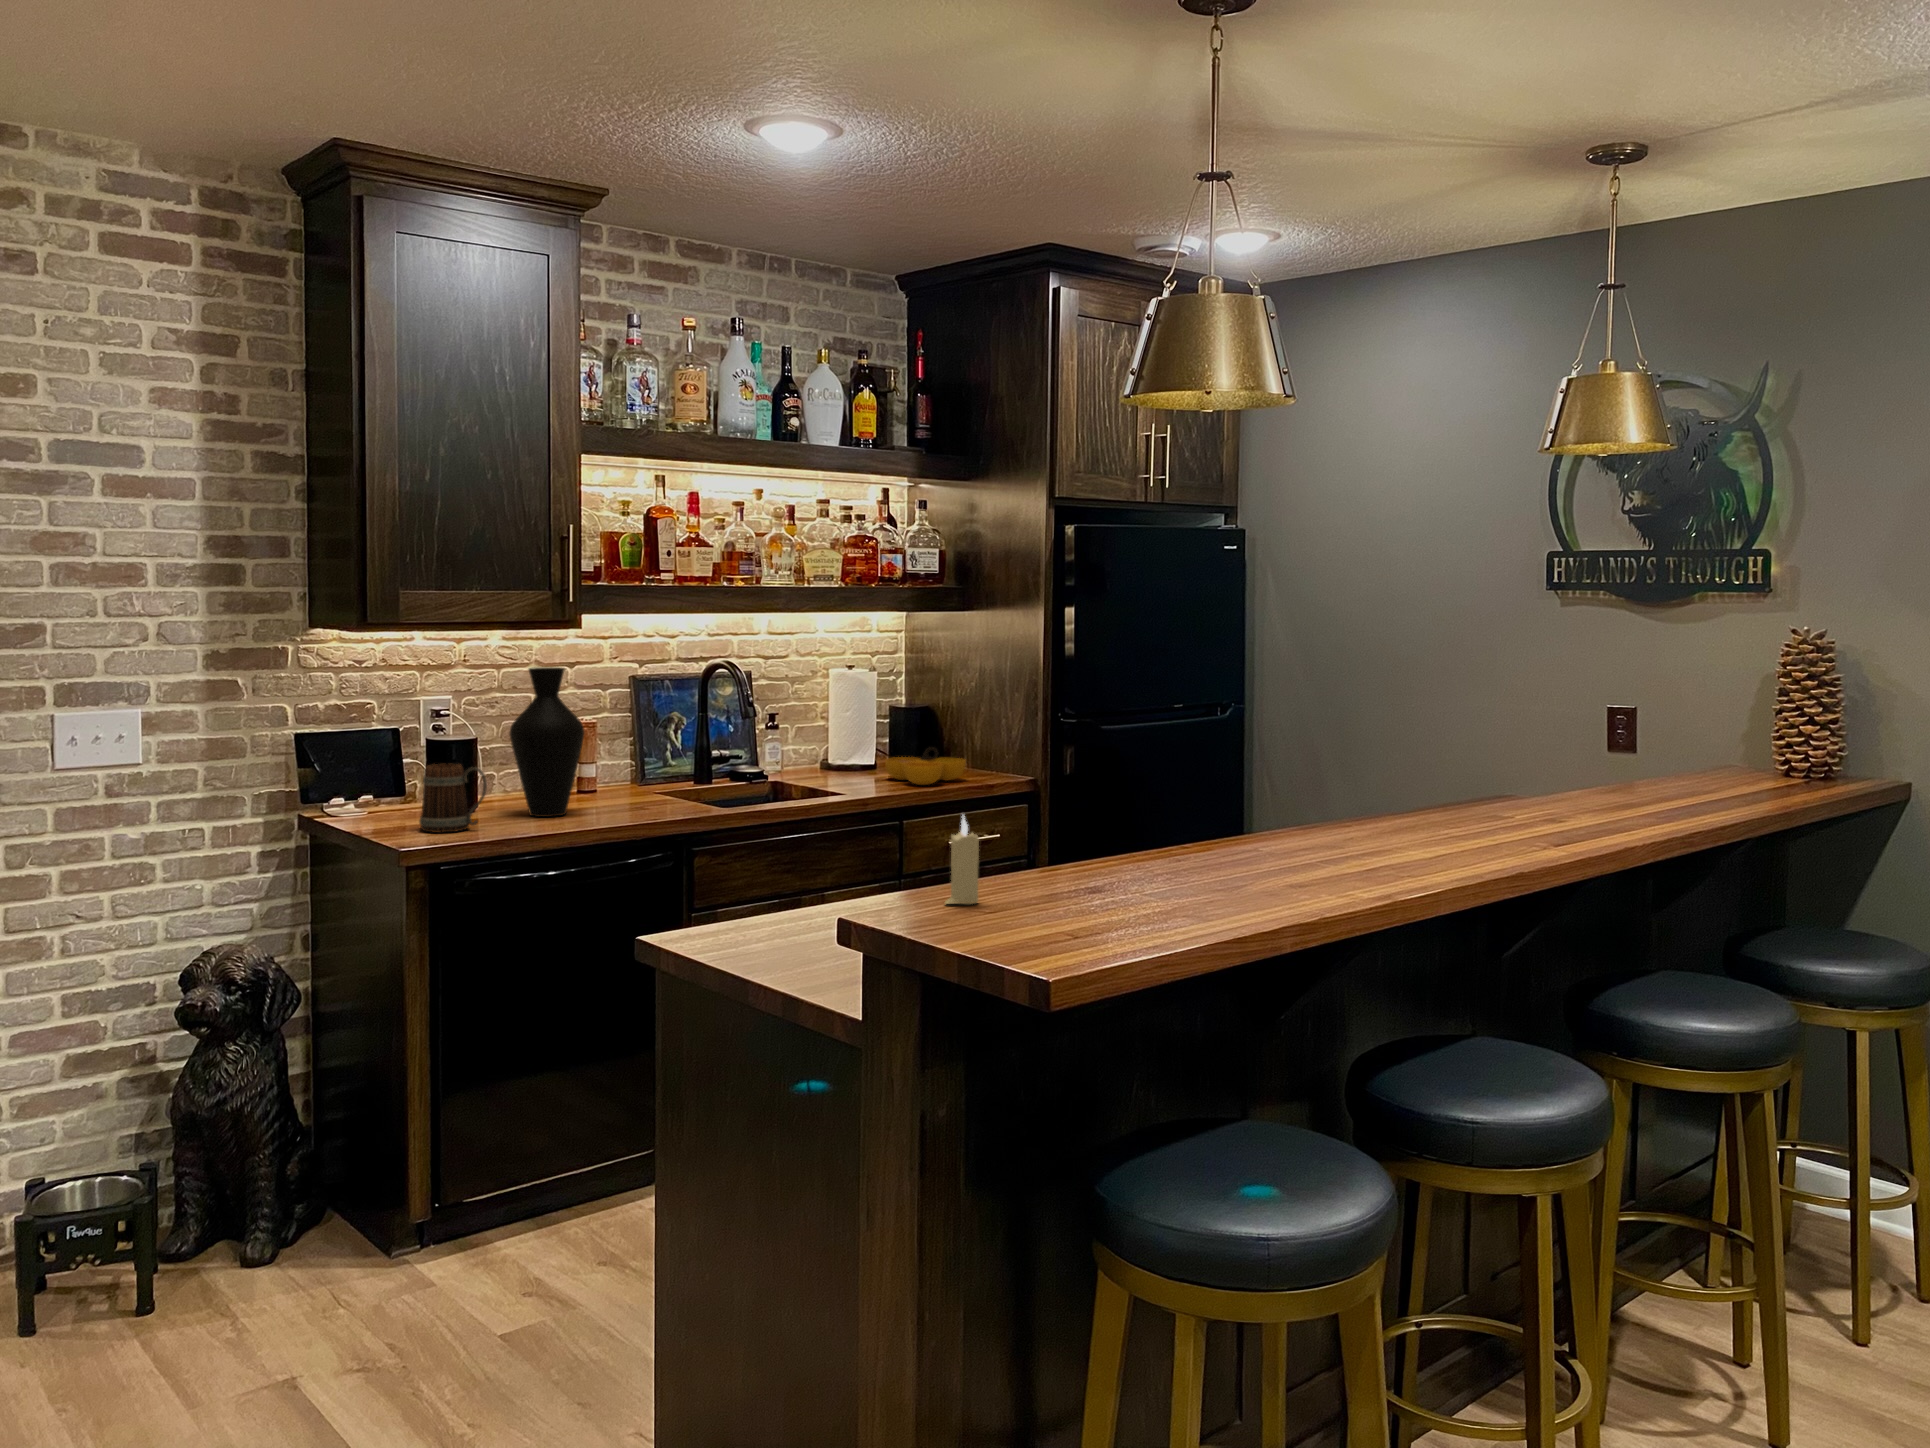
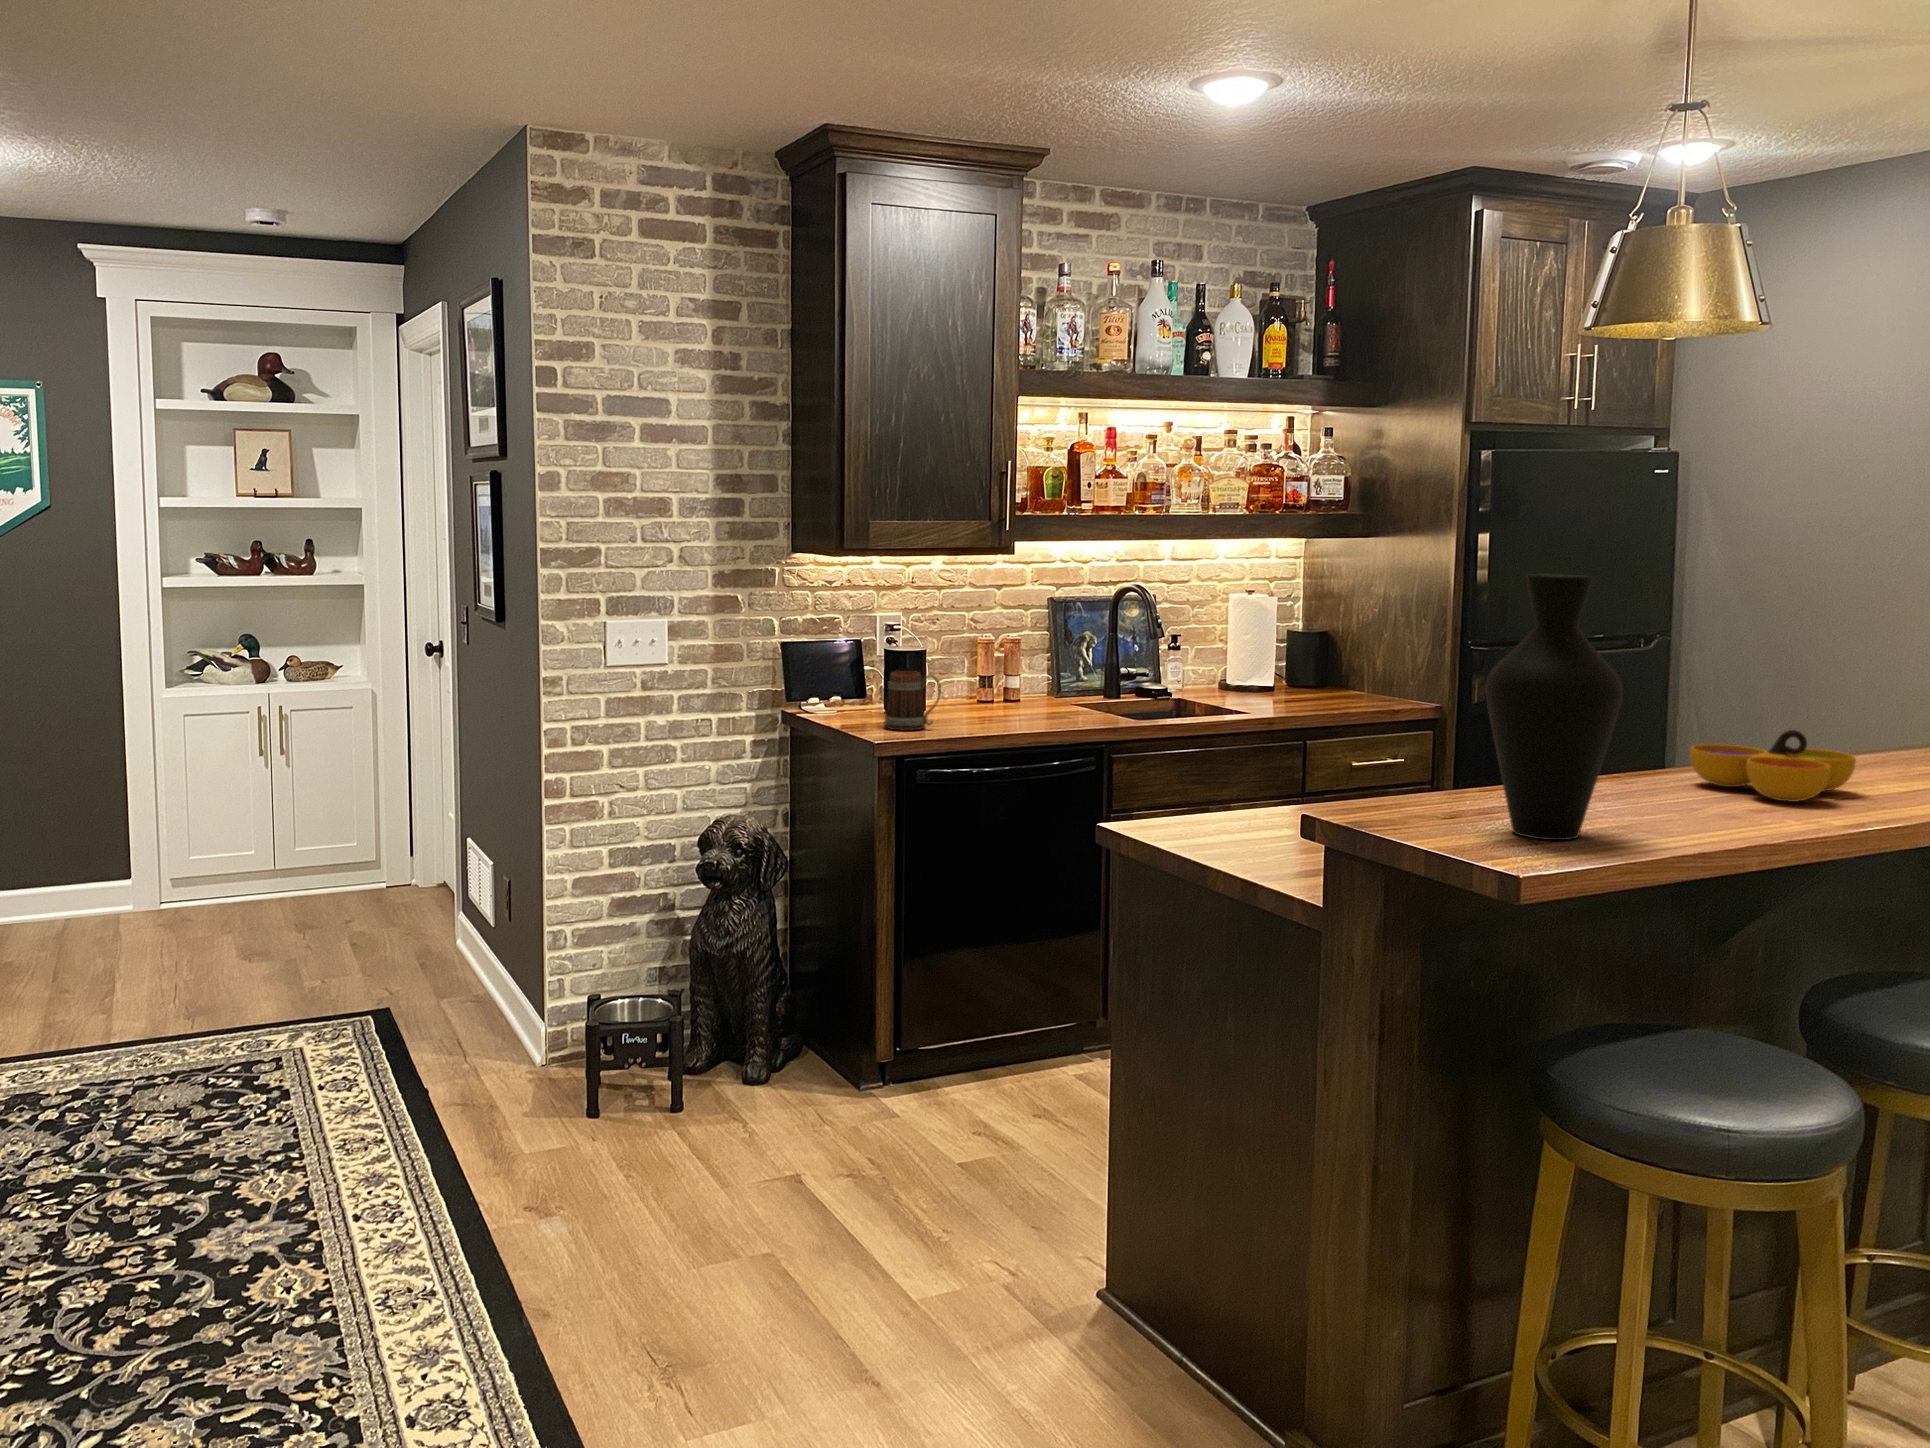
vase: present [510,667,585,817] -> present [1485,574,1623,840]
decorative bowl: present [885,747,966,785] -> present [1690,730,1856,802]
candle: present [945,815,979,904] -> none [1397,729,1432,811]

